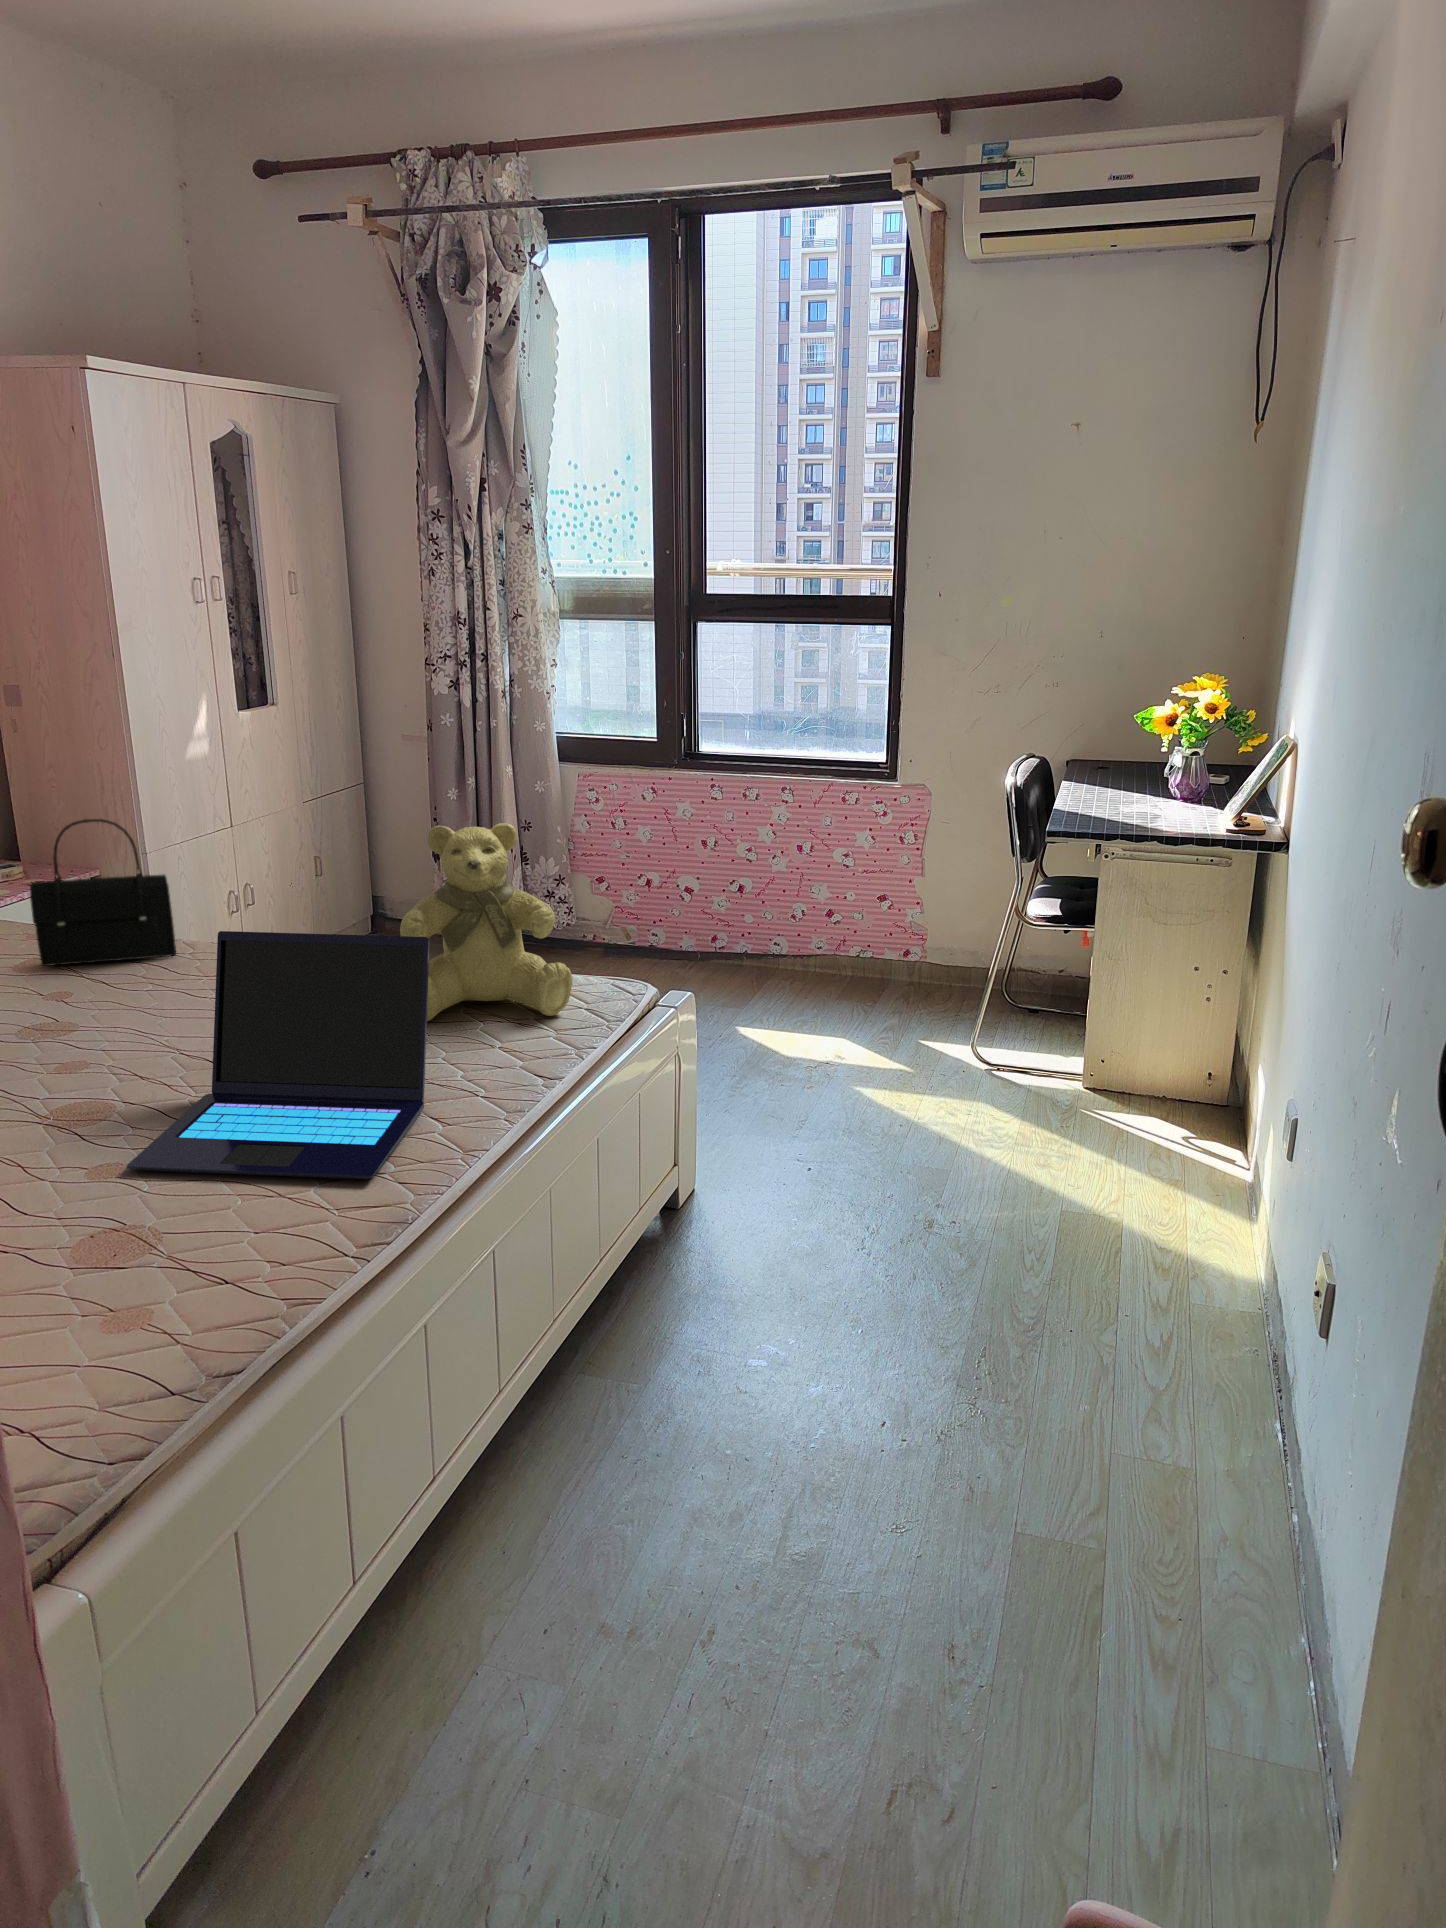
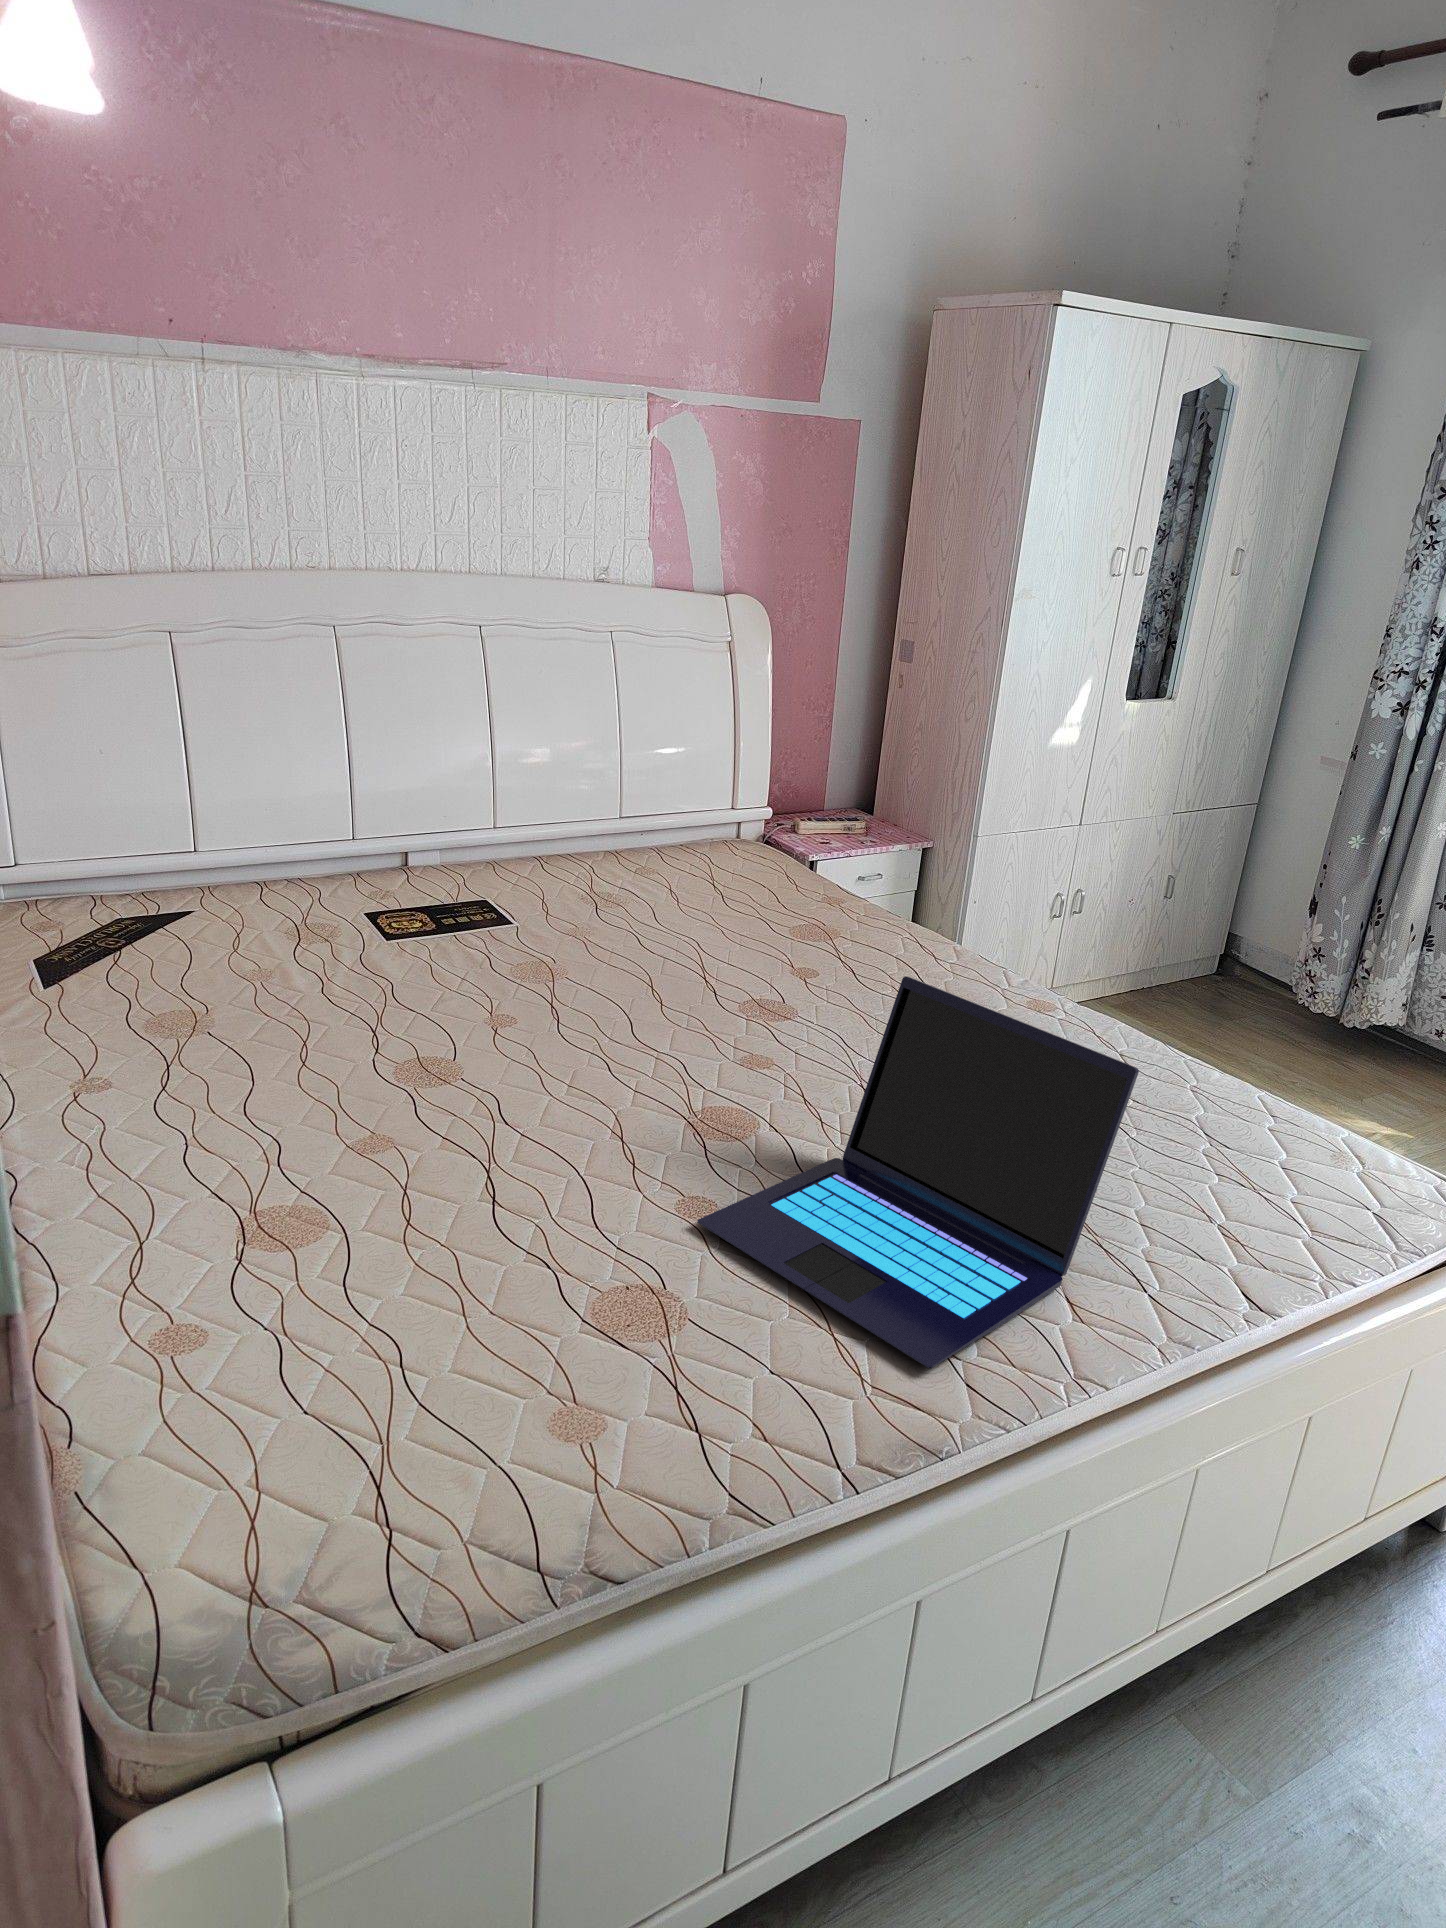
handbag: present [30,819,176,966] -> none [802,796,943,964]
teddy bear: present [400,823,573,1021] -> none [1122,909,1363,1208]

